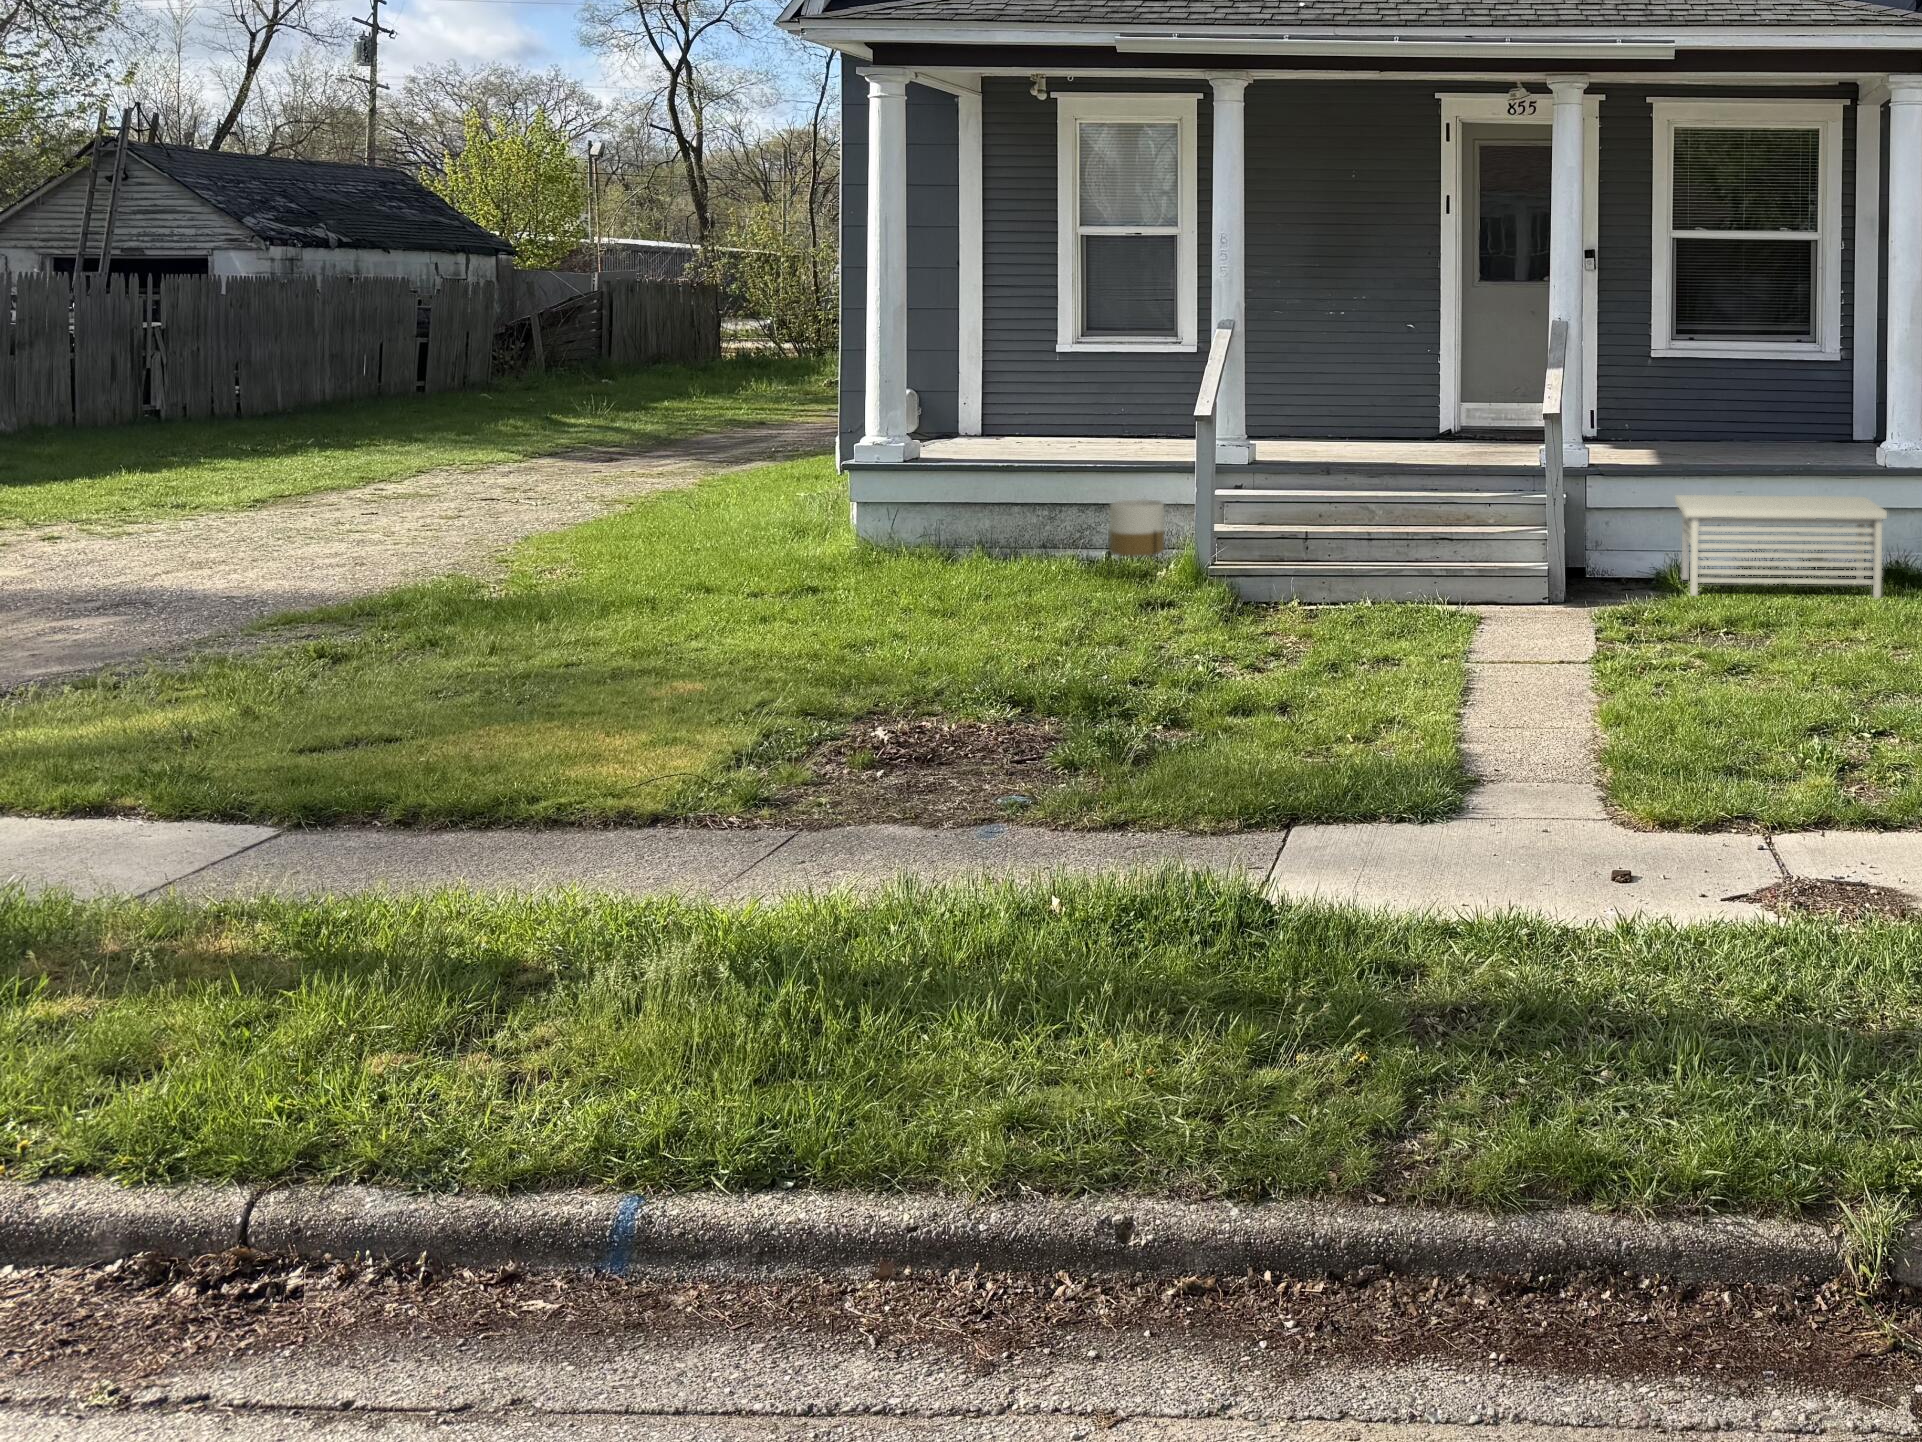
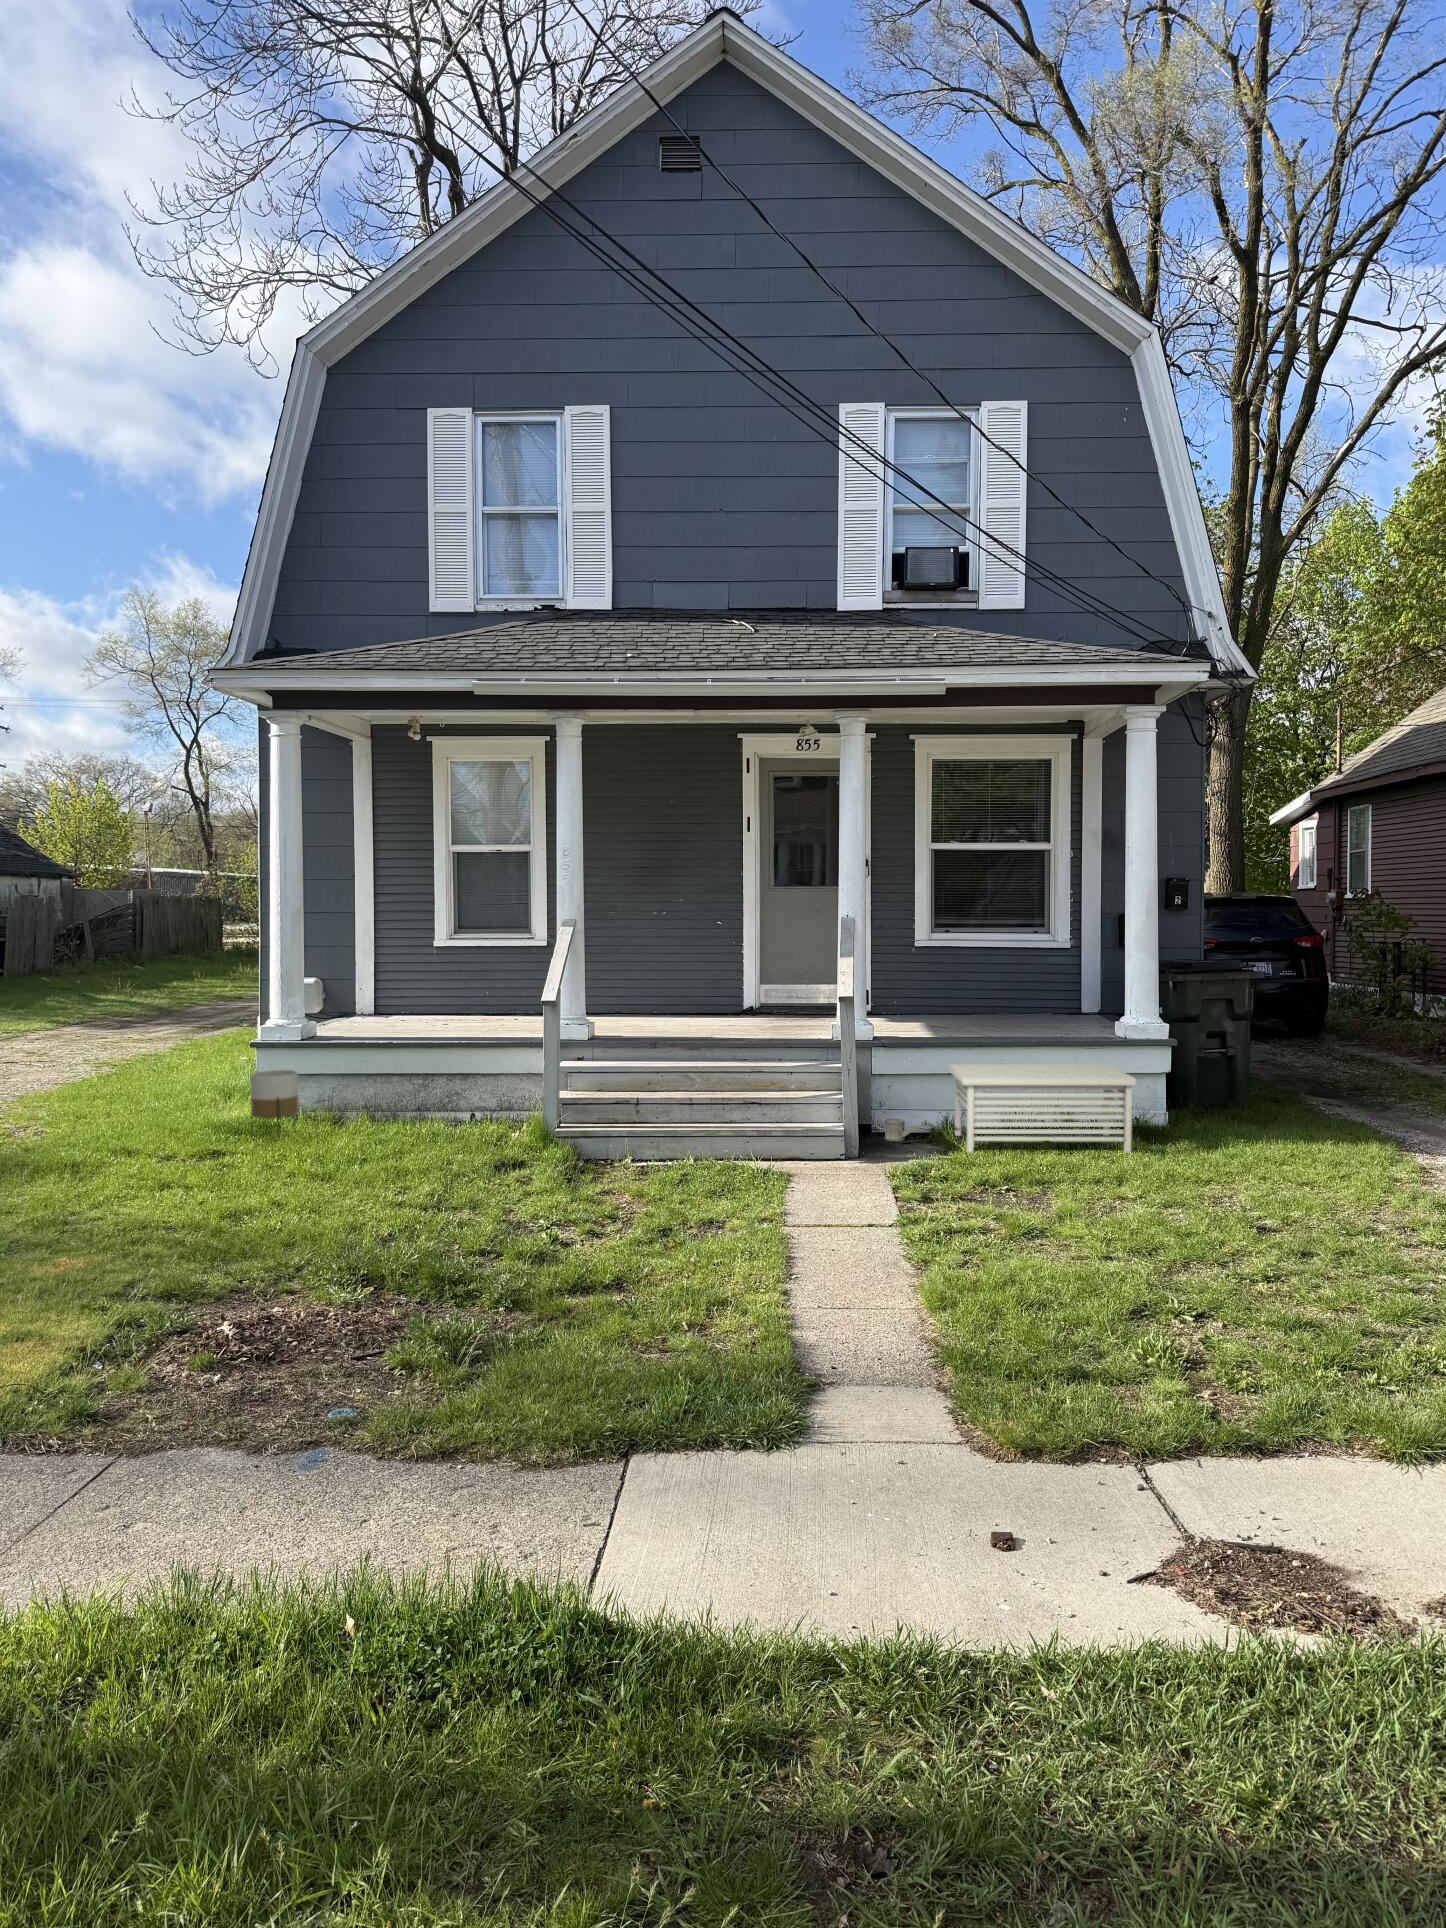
planter: present [1108,499,1165,557] -> present [250,1070,299,1128]
watering can: none [1588,558,1646,585] -> present [876,1118,927,1141]

